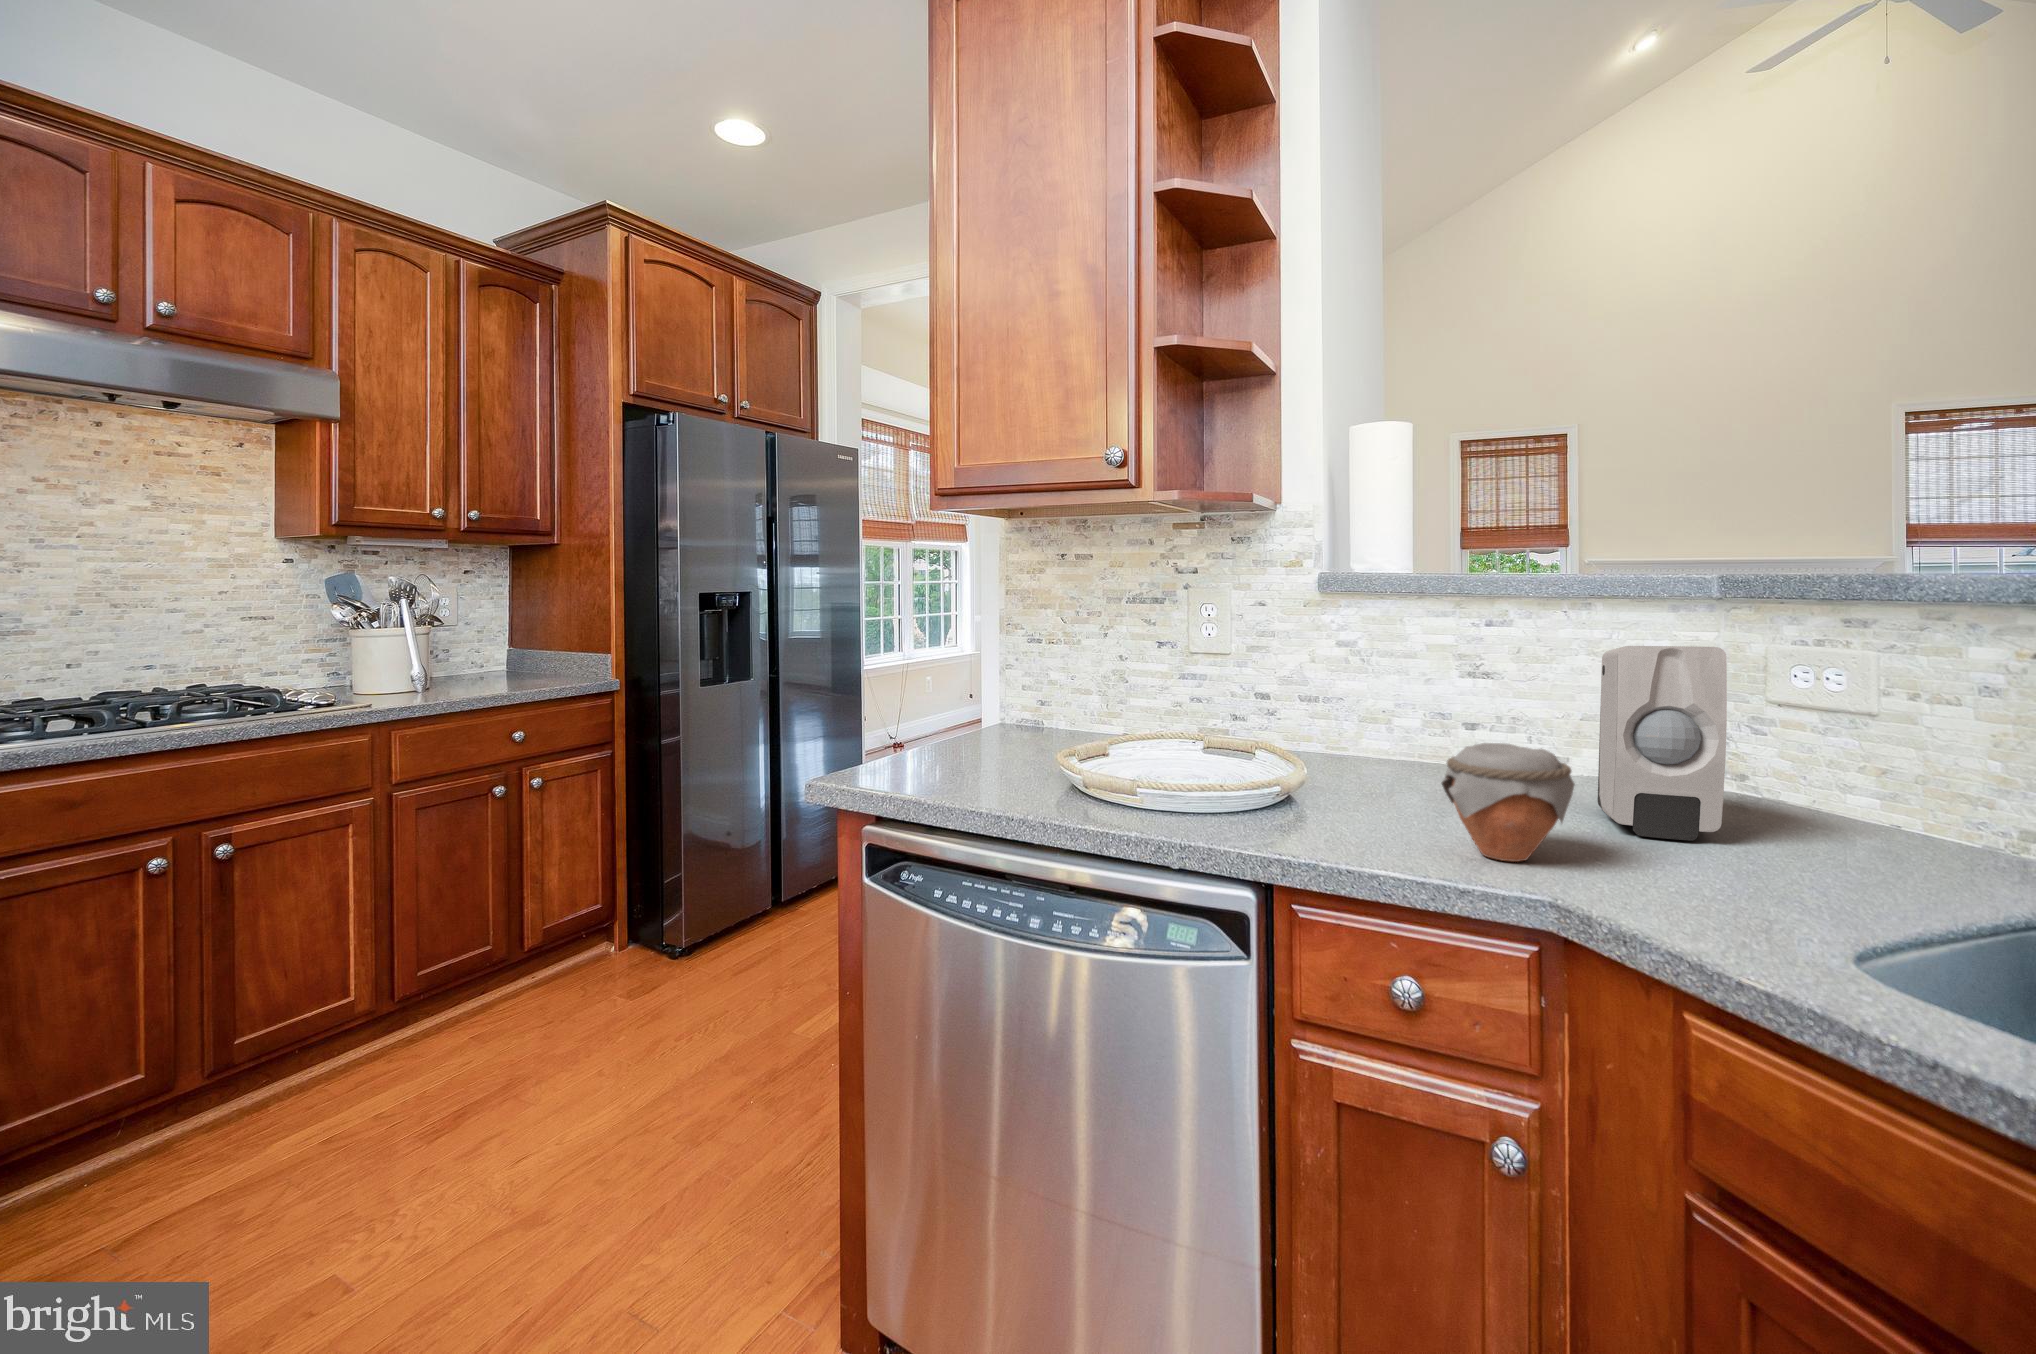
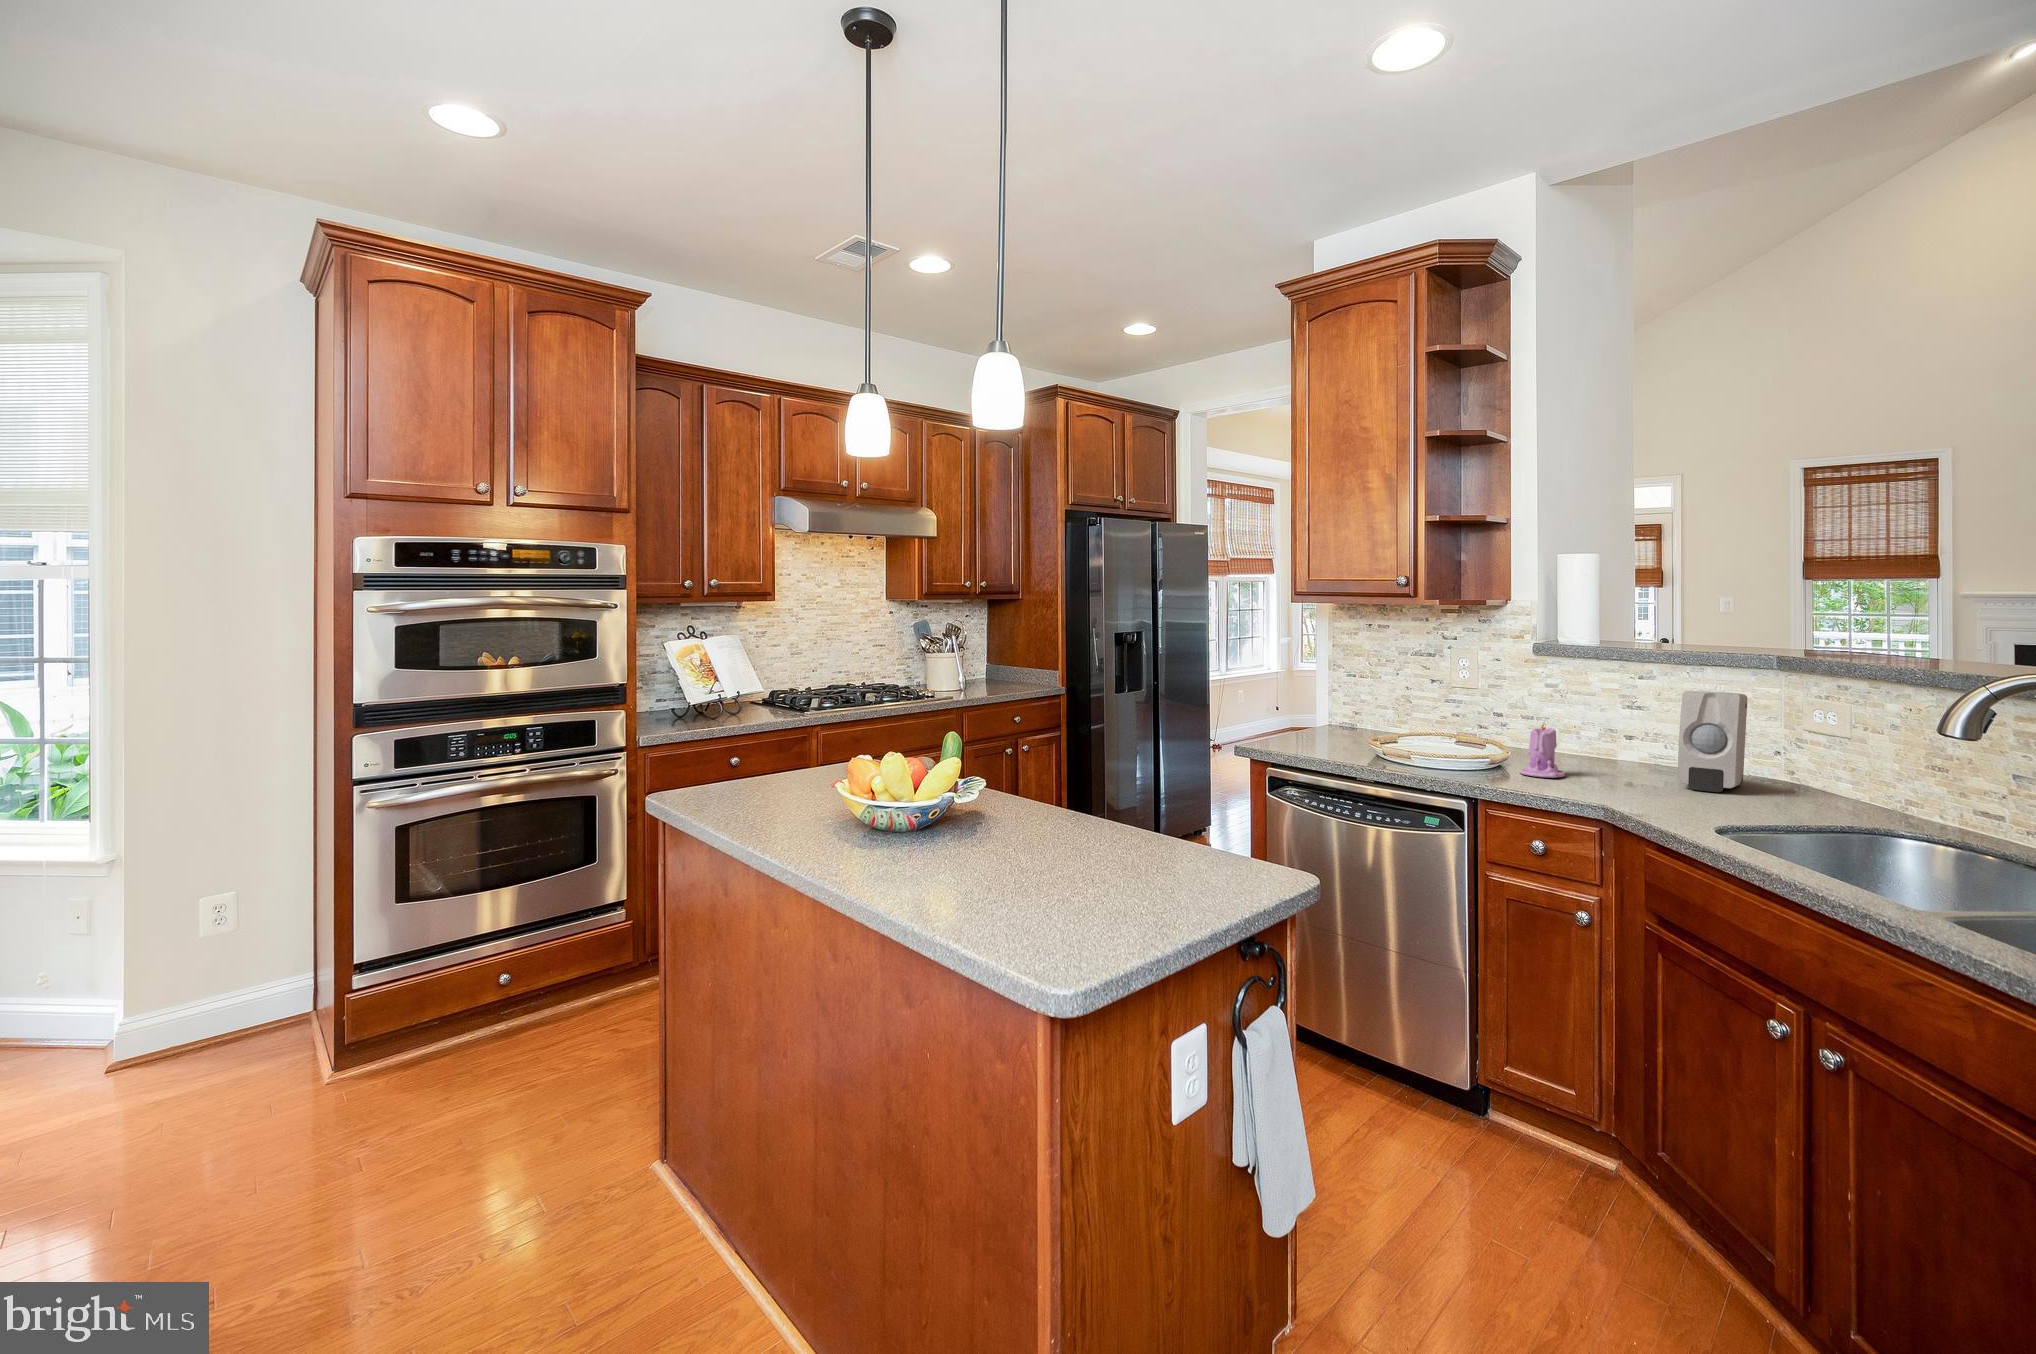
candle: none [1326,711,1407,822] -> present [1519,723,1565,778]
jar: present [1442,743,1575,862] -> none [1567,737,1638,794]

